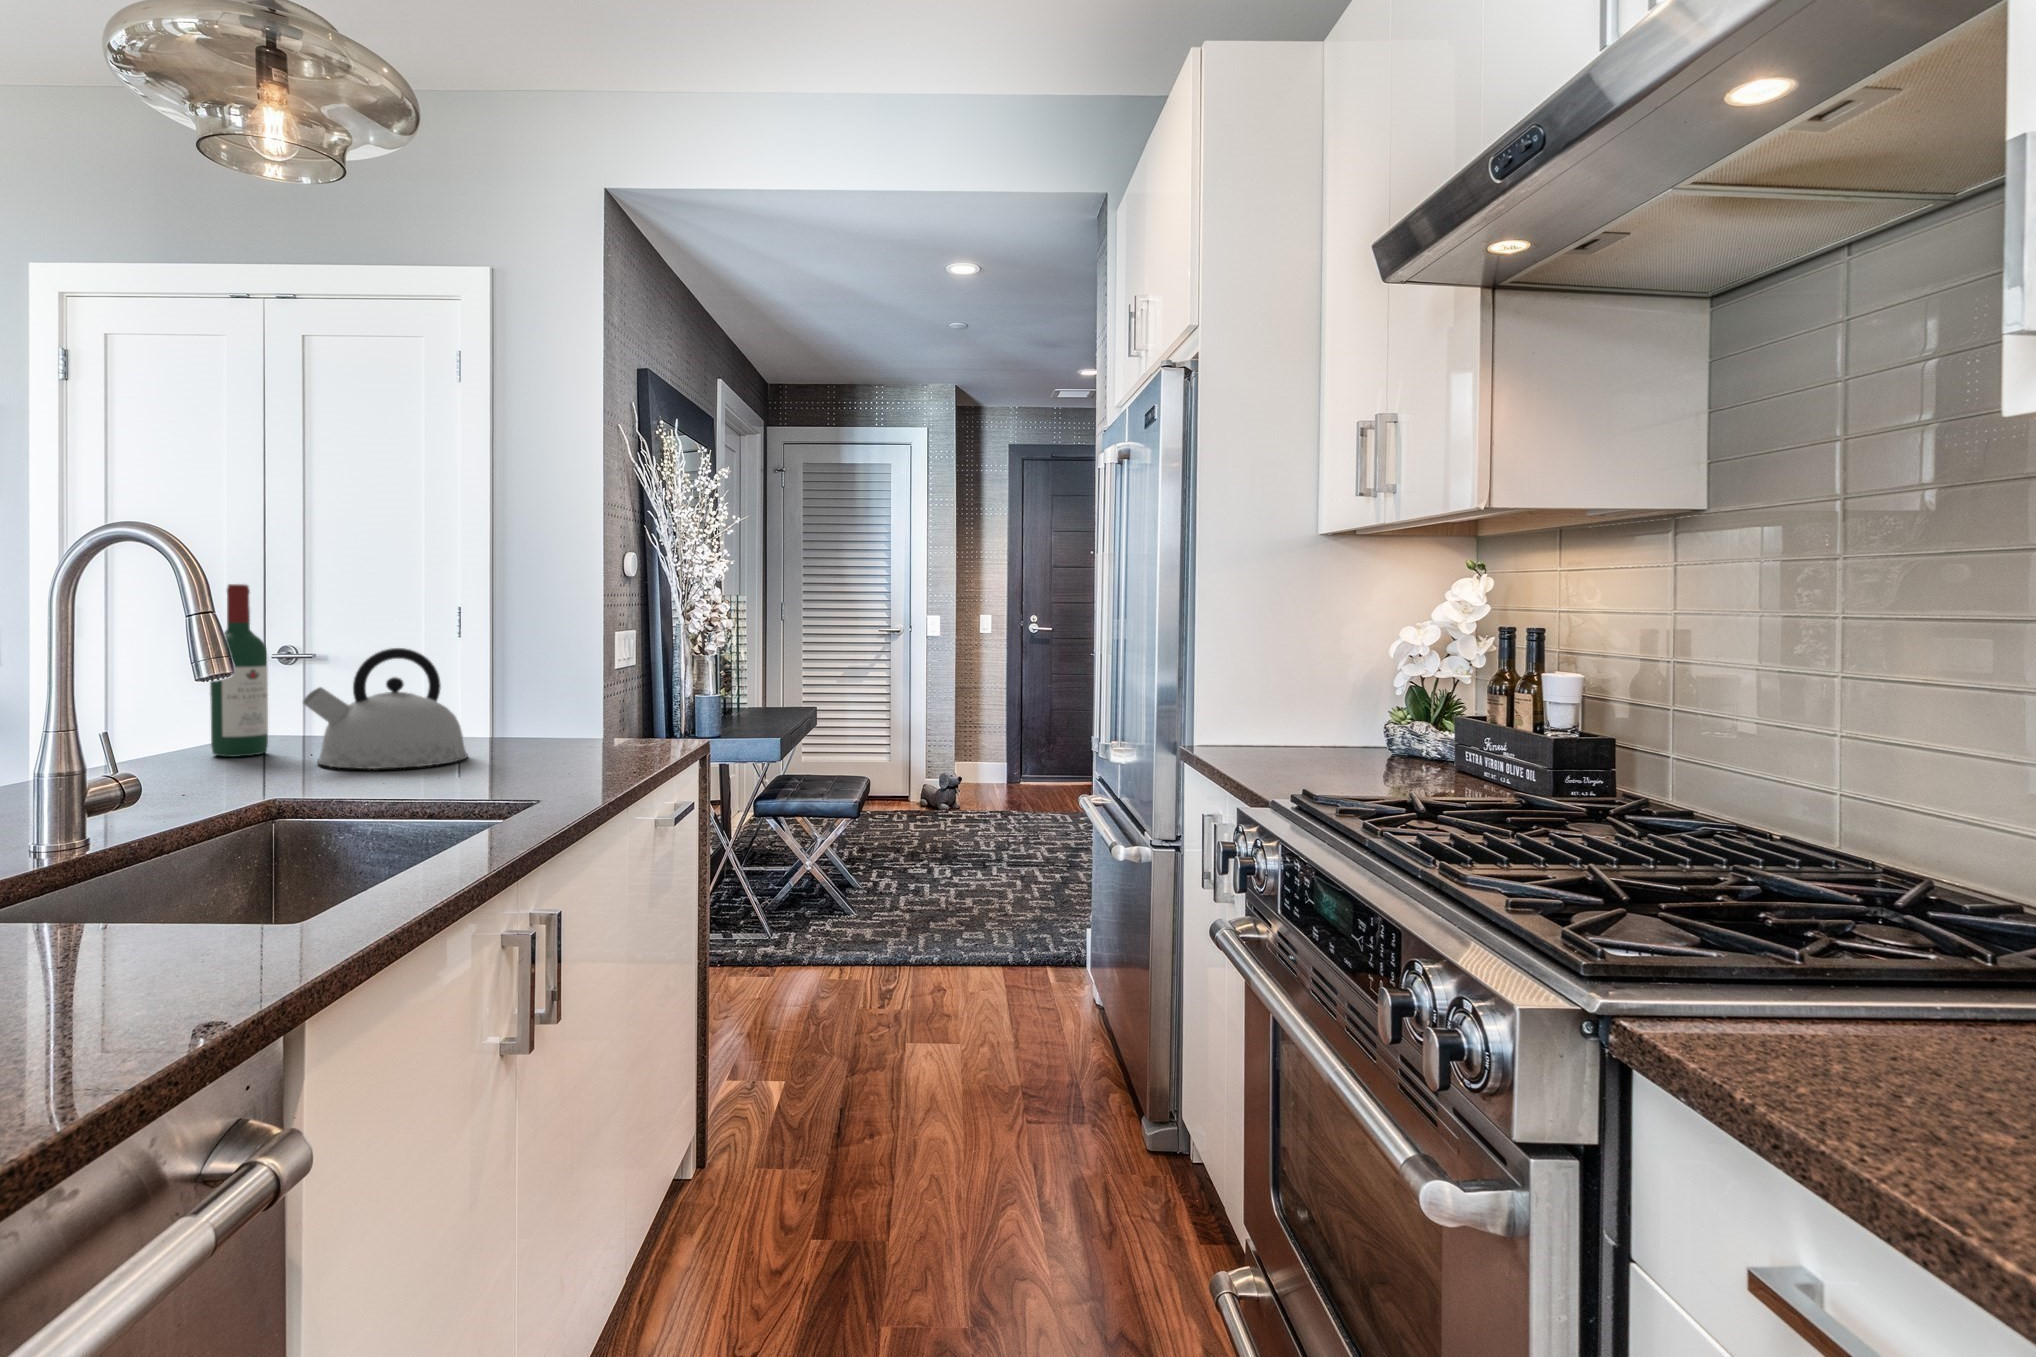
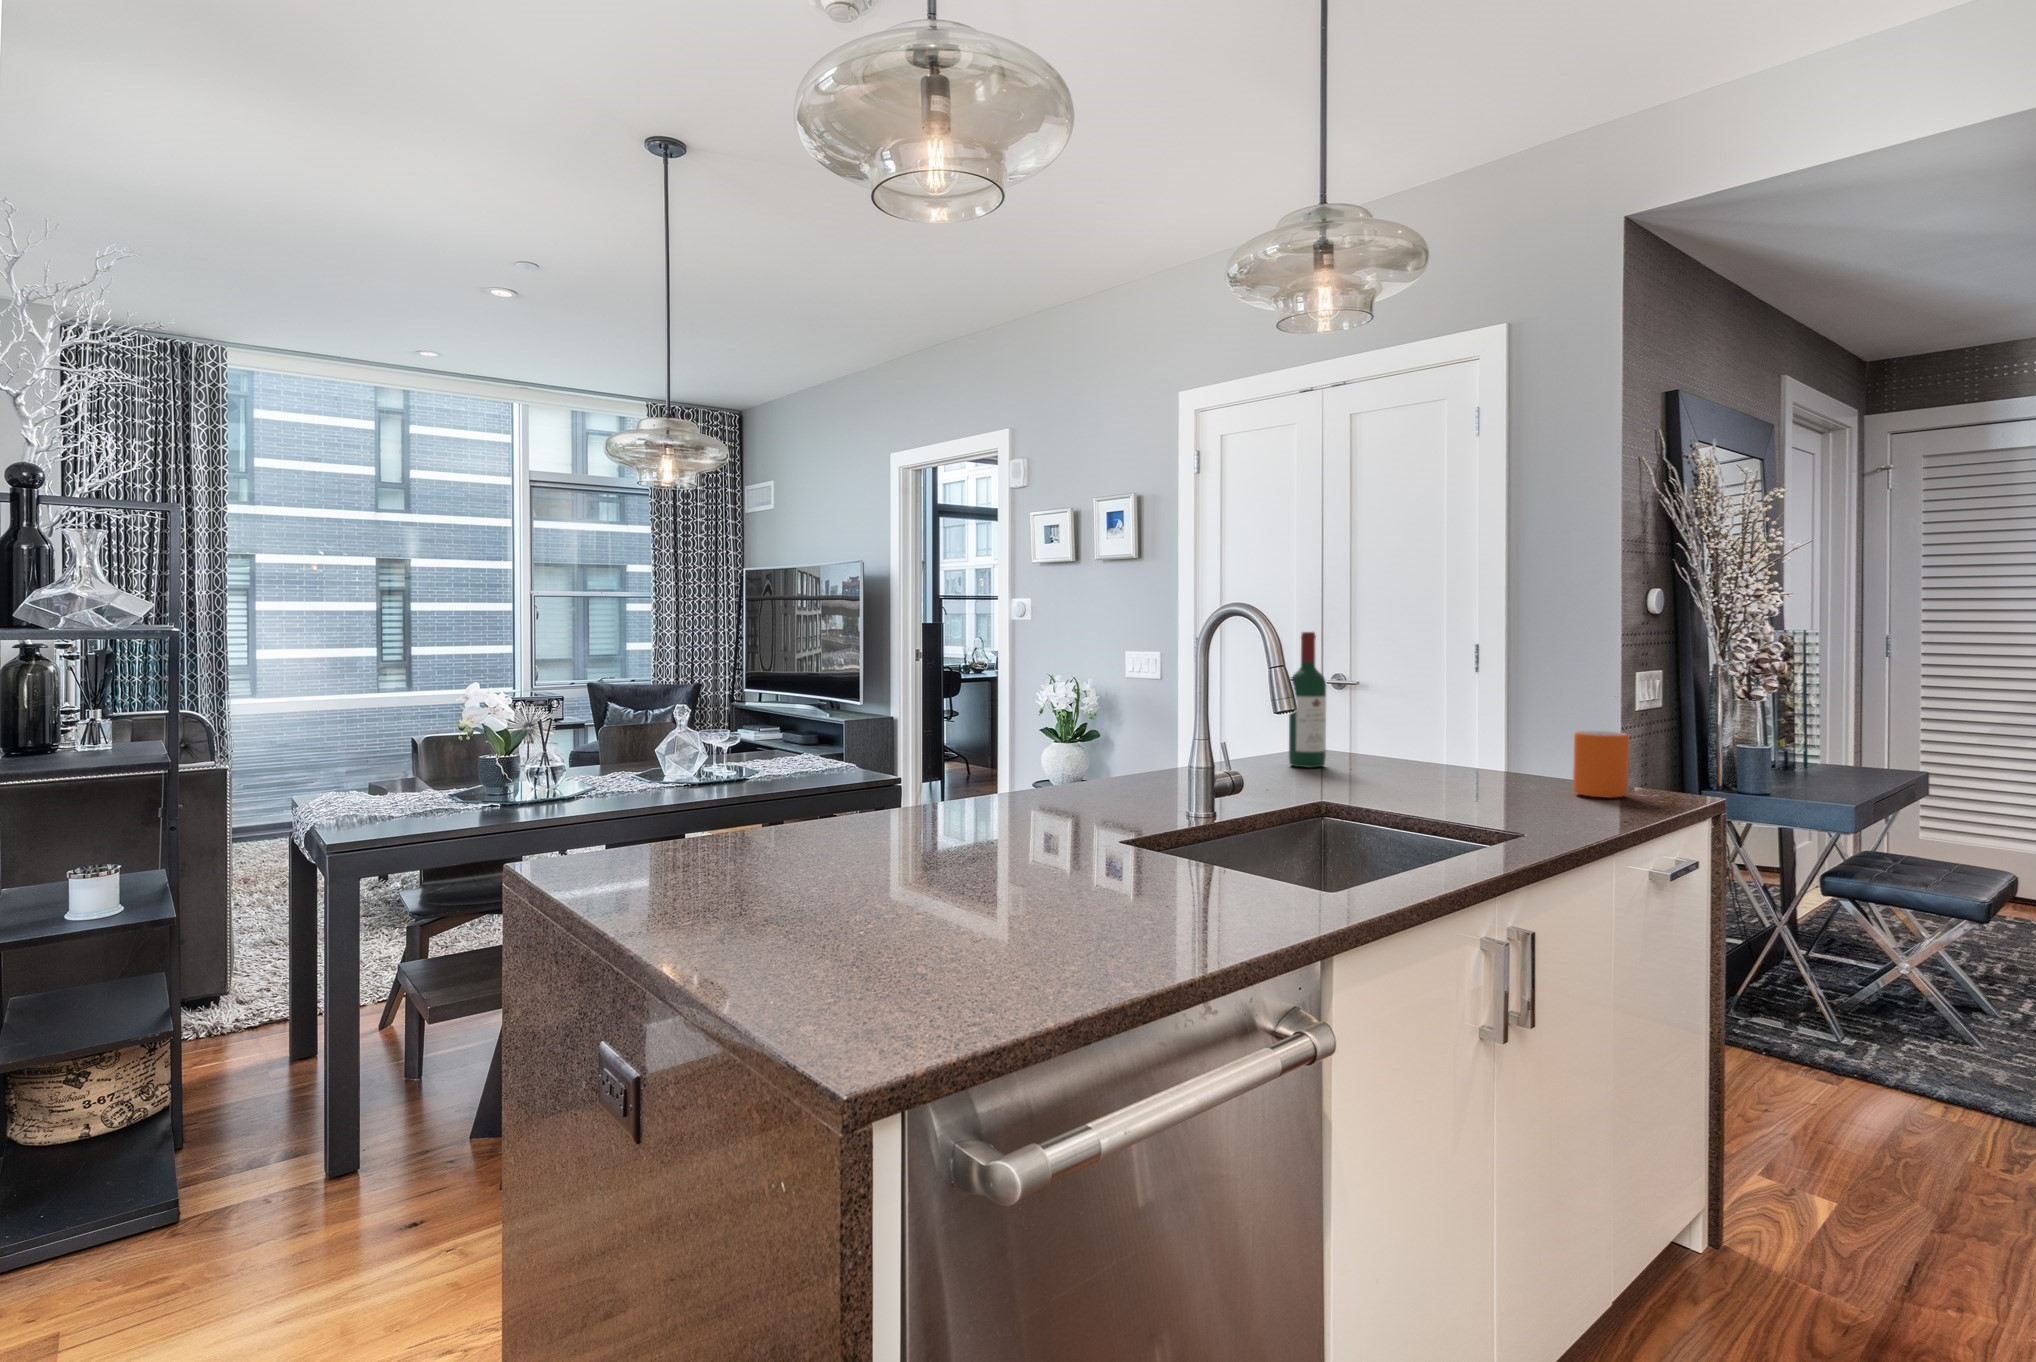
kettle: present [303,648,468,769] -> none [1349,682,1477,786]
mug: none [573,697,625,763] -> present [1573,731,1629,798]

